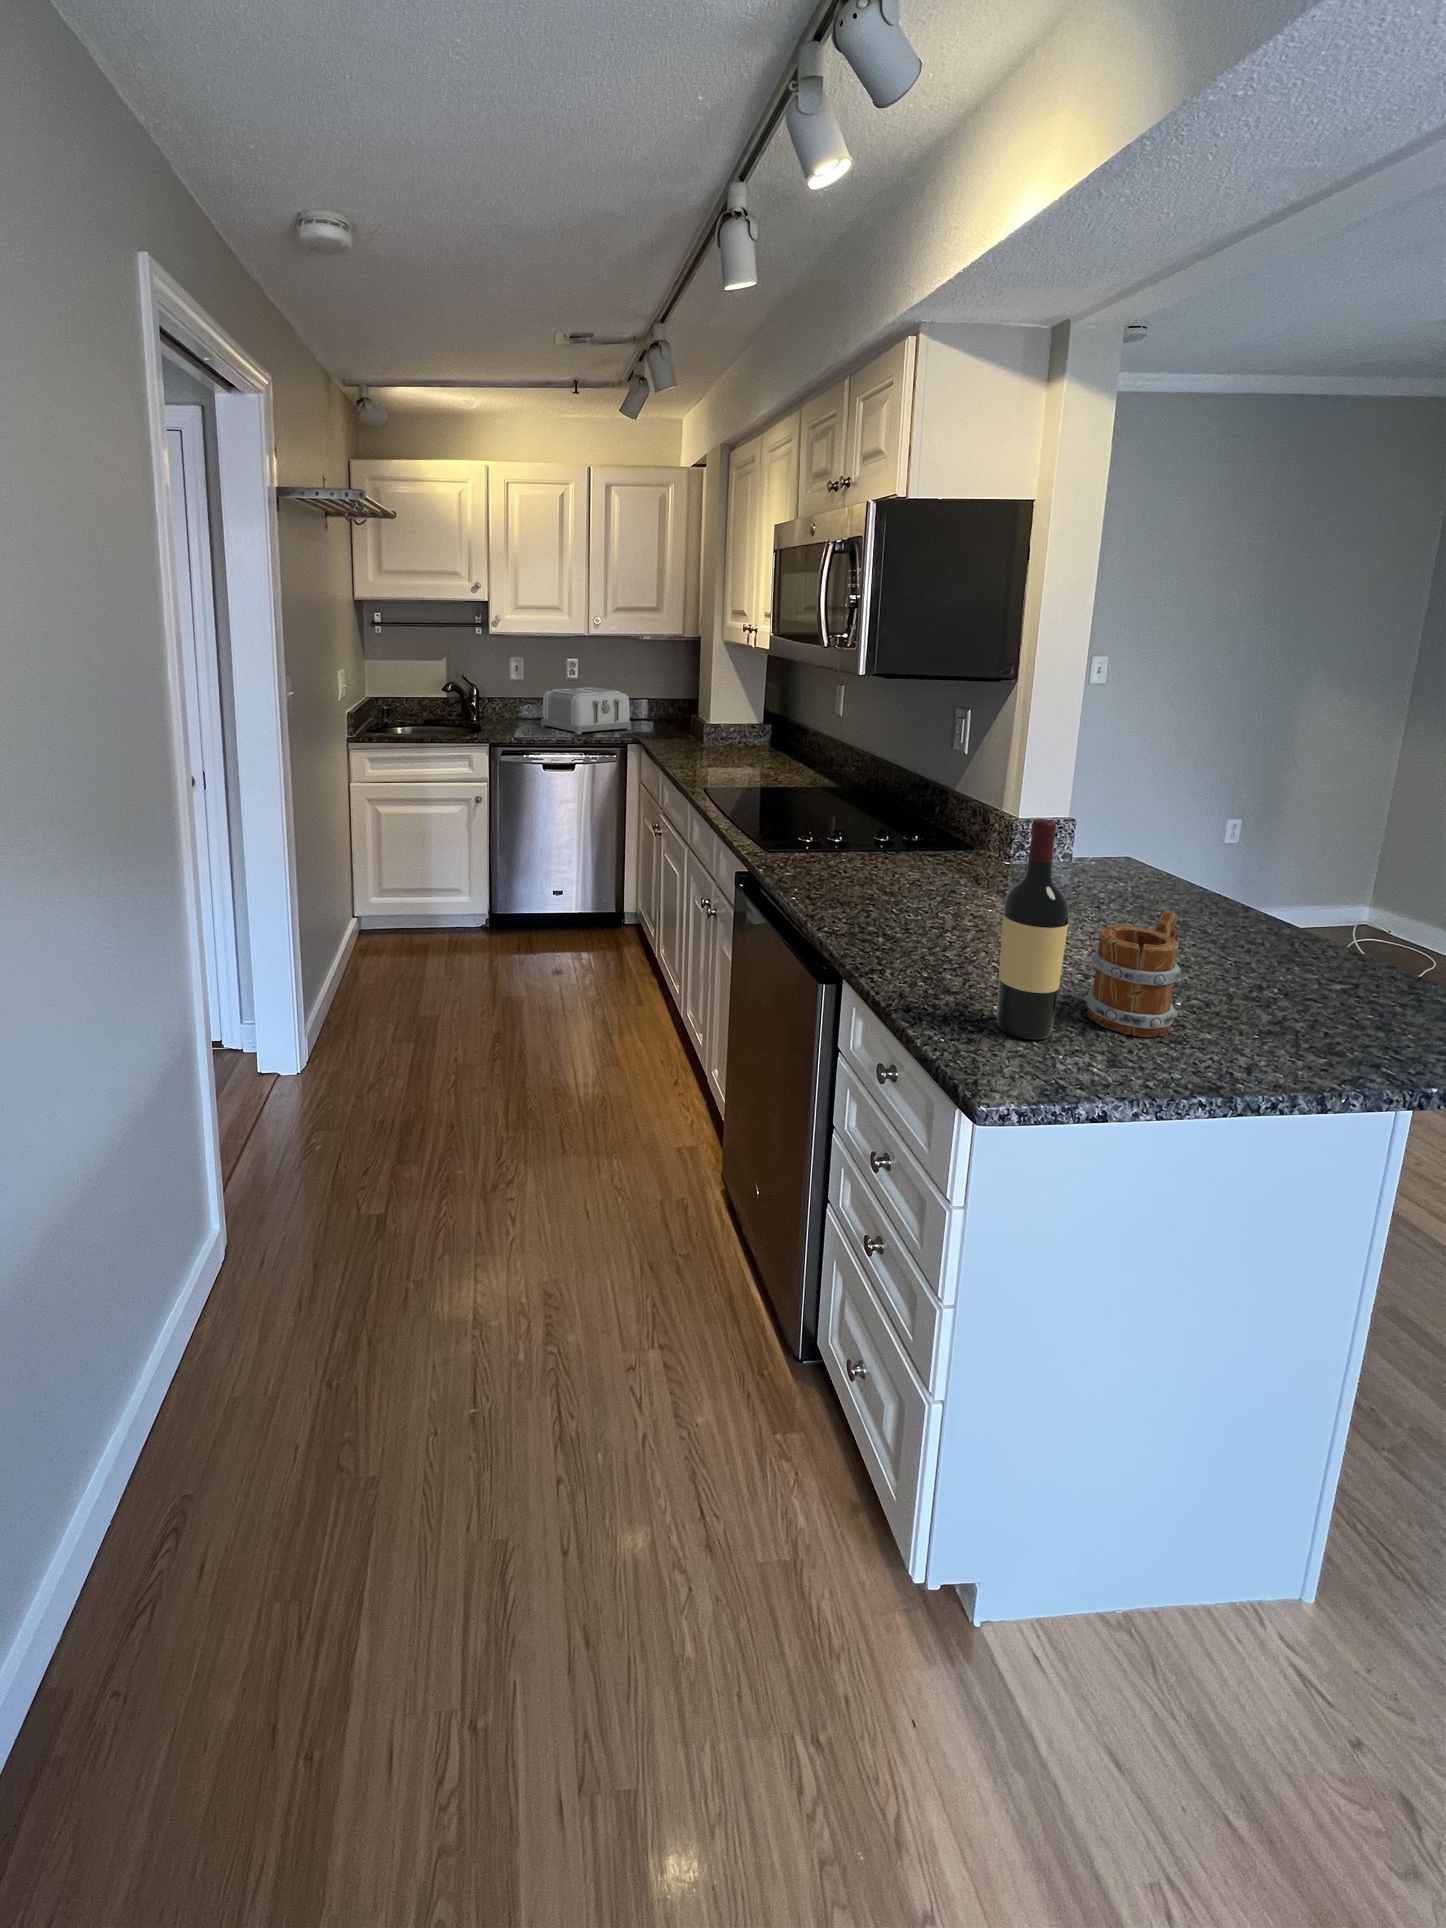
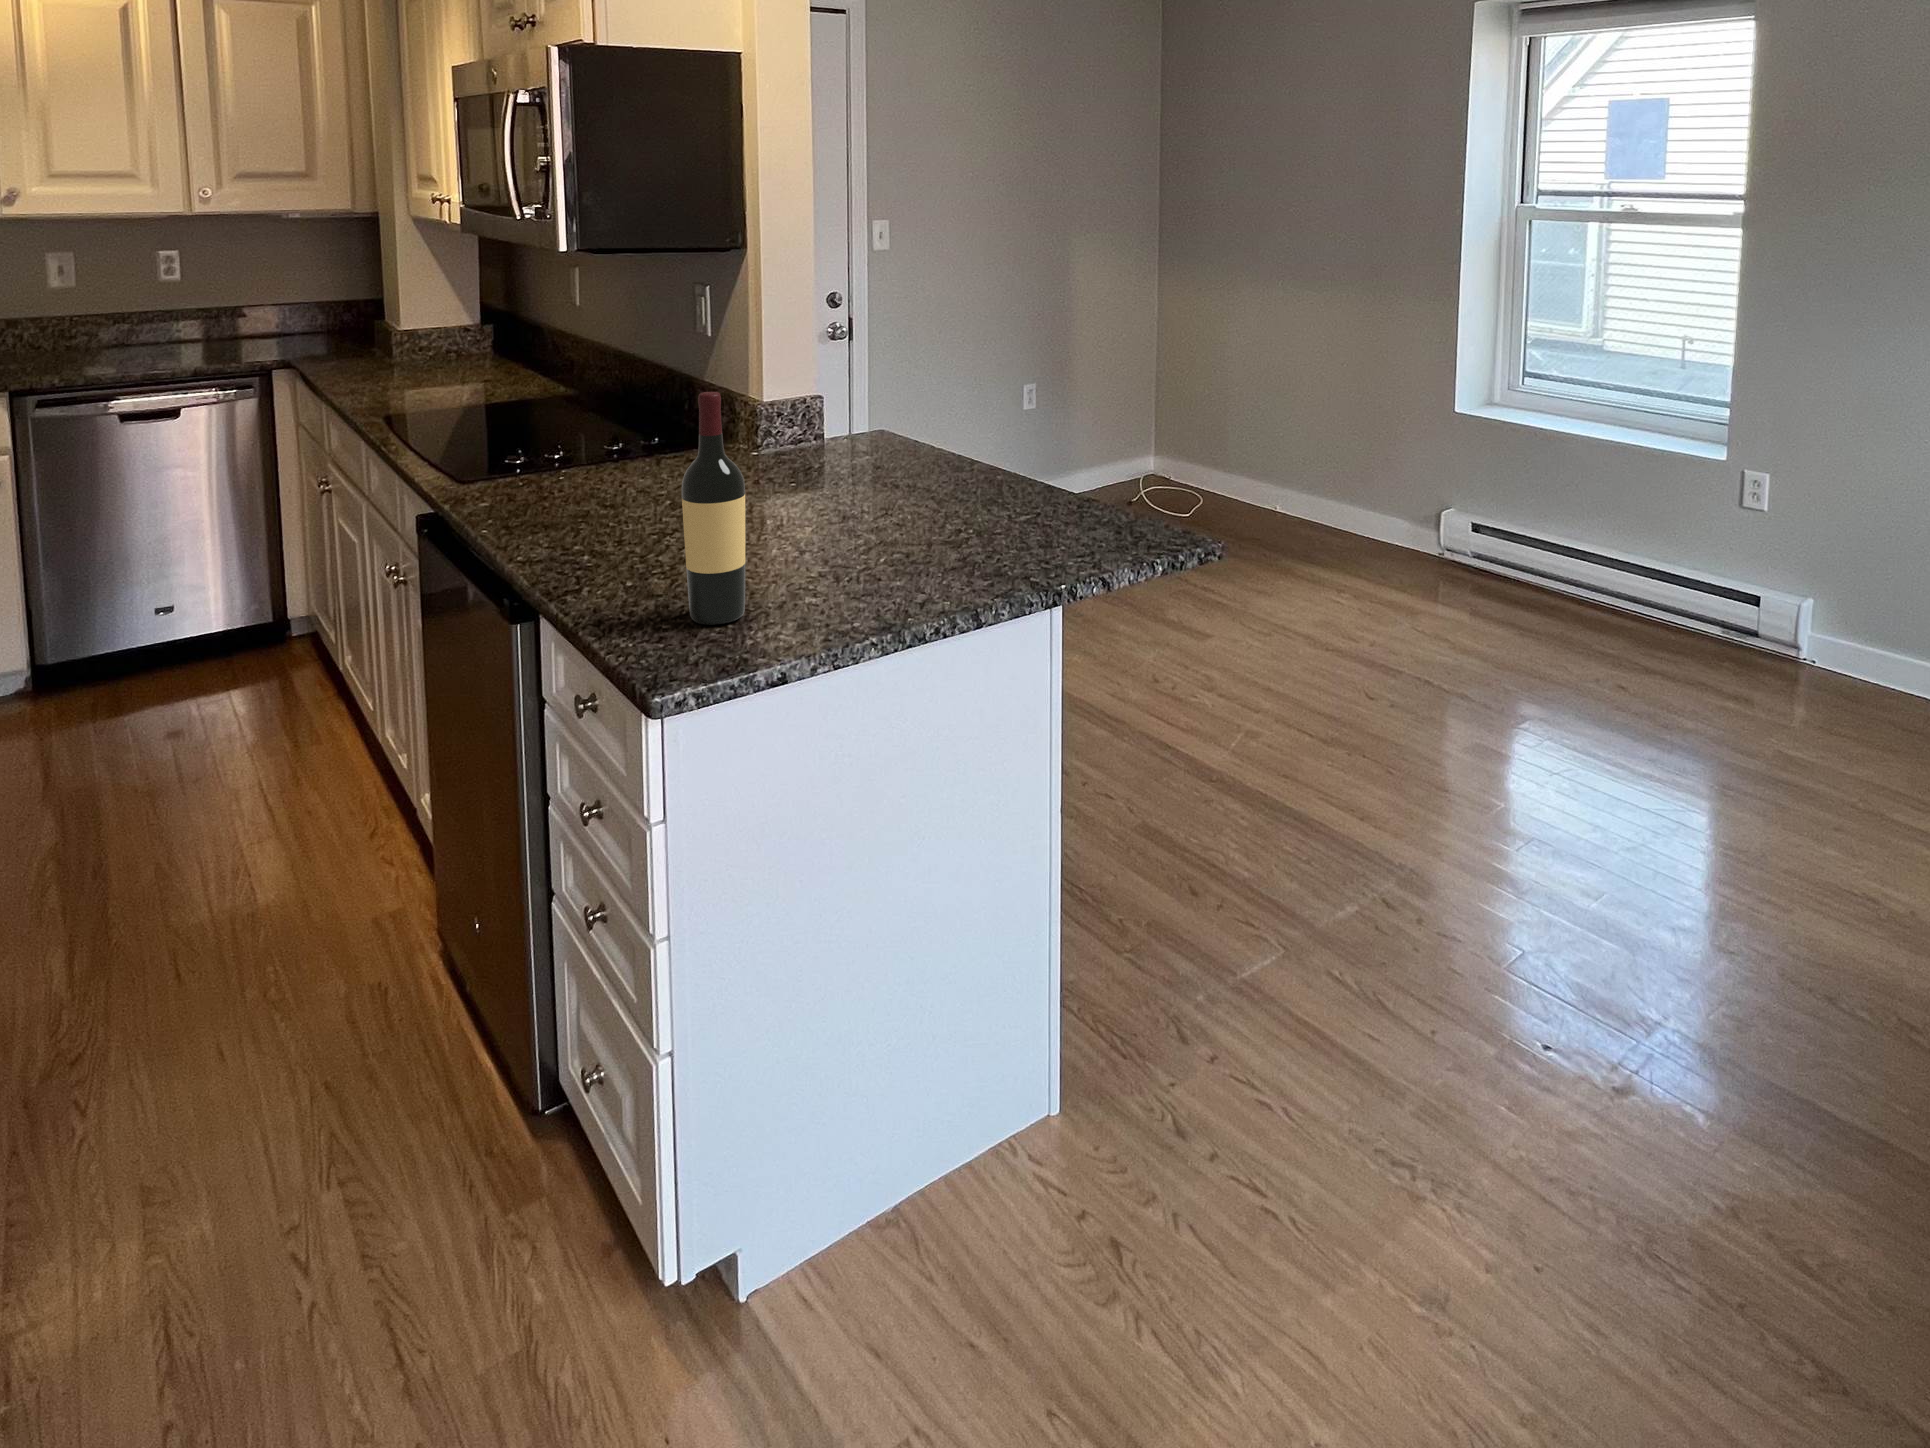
toaster: present [541,687,631,734] -> none [111,292,275,365]
mug: present [1085,911,1181,1037] -> none [783,470,868,599]

